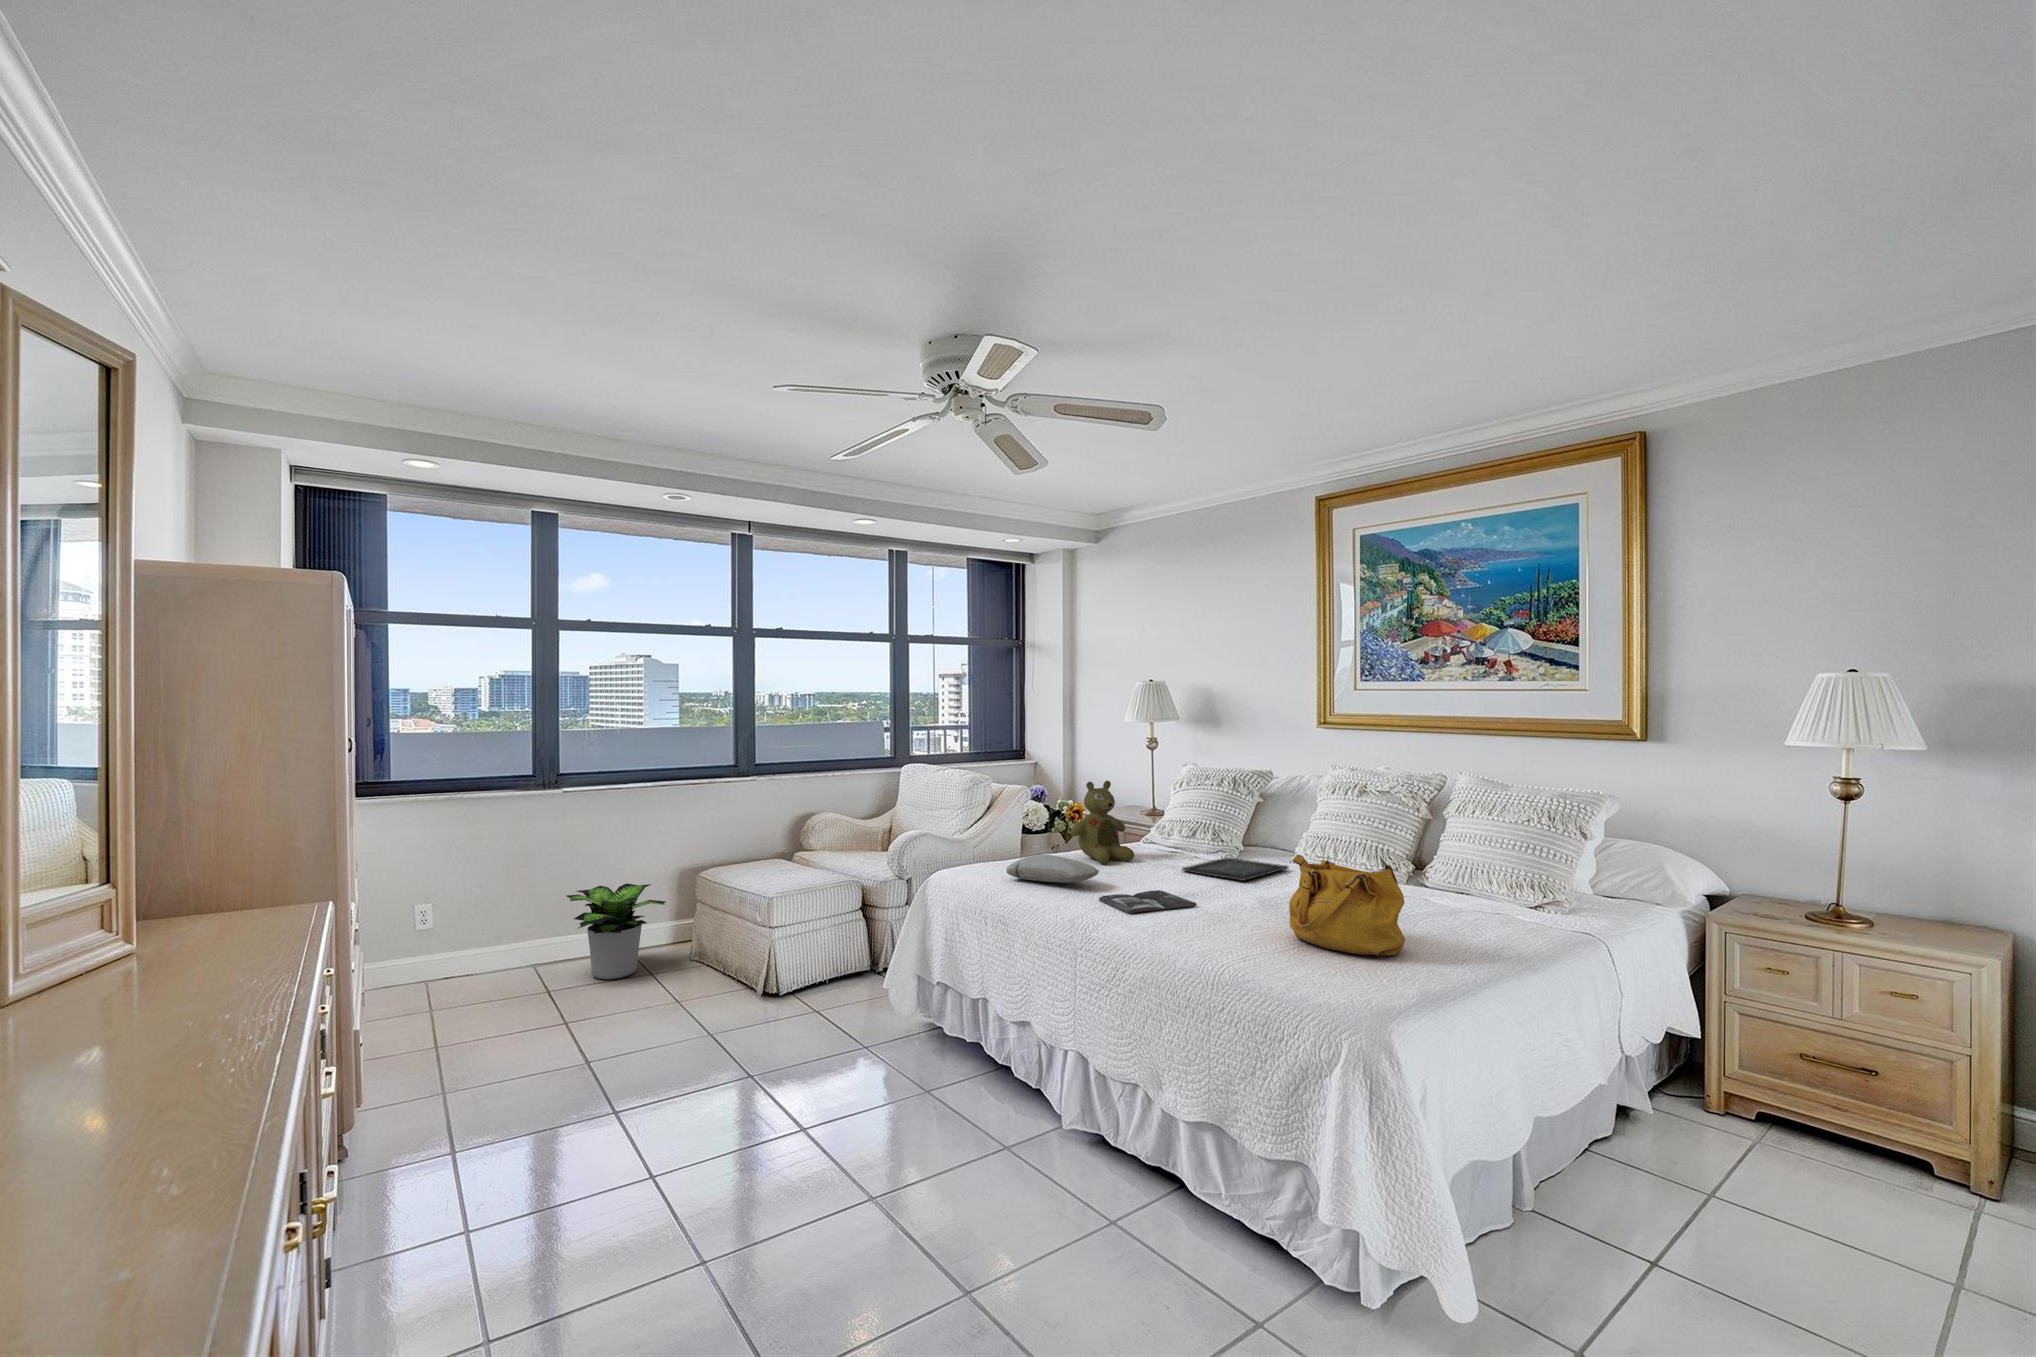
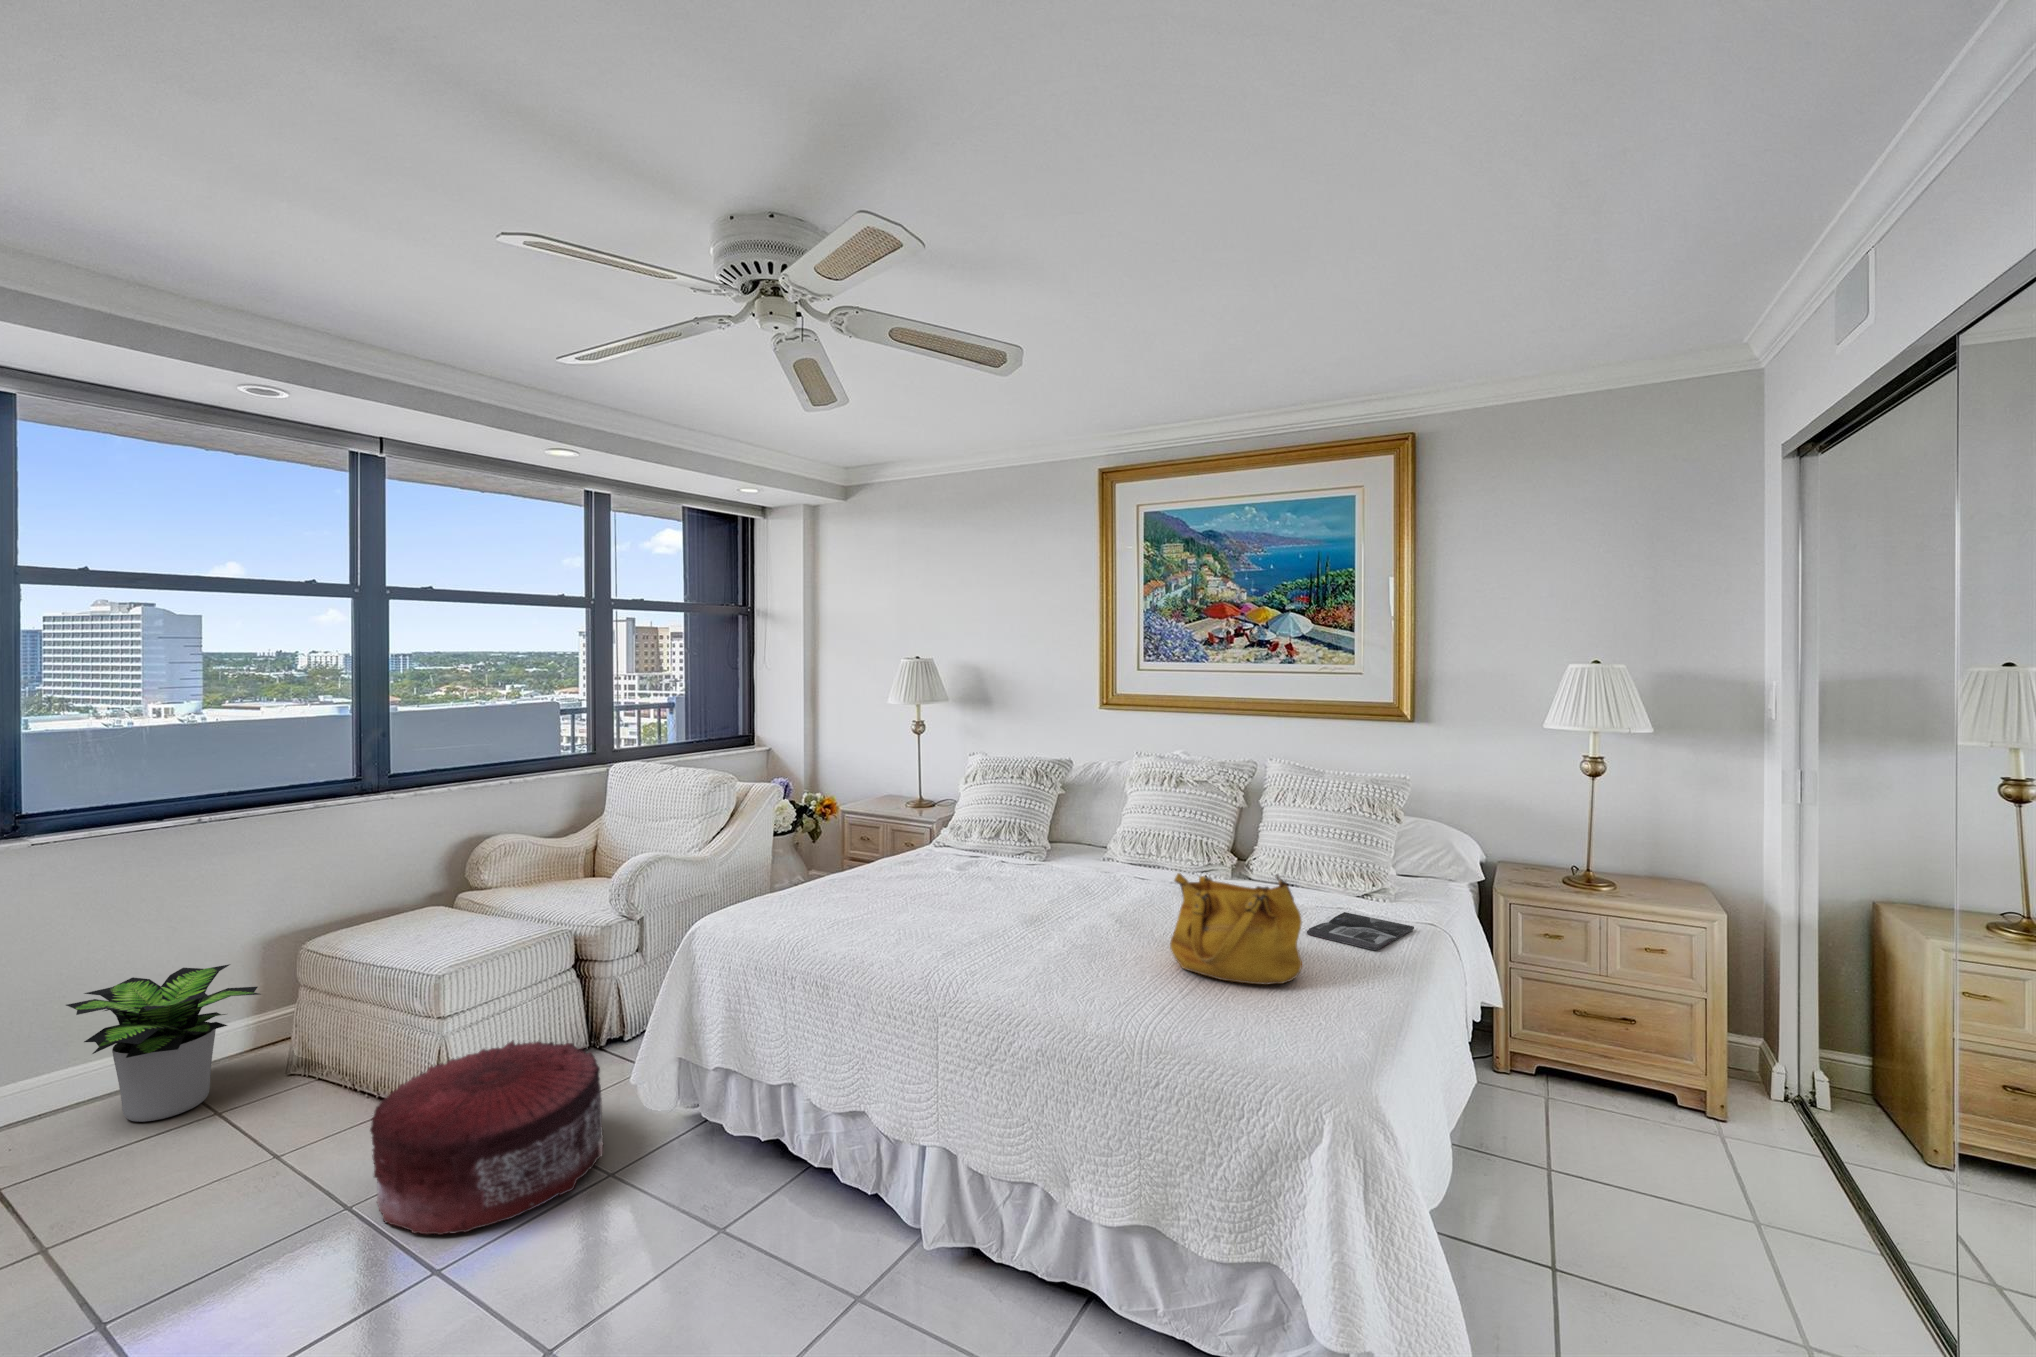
stuffed bear: present [1071,780,1134,864] -> none [861,783,936,882]
pillow: present [1006,855,1099,883] -> none [801,882,919,917]
tray: present [1182,858,1289,881] -> none [996,860,1103,891]
magazine: present [1099,890,1197,913] -> present [1307,912,1414,950]
pouf: none [714,951,863,1067] -> present [370,1041,603,1235]

